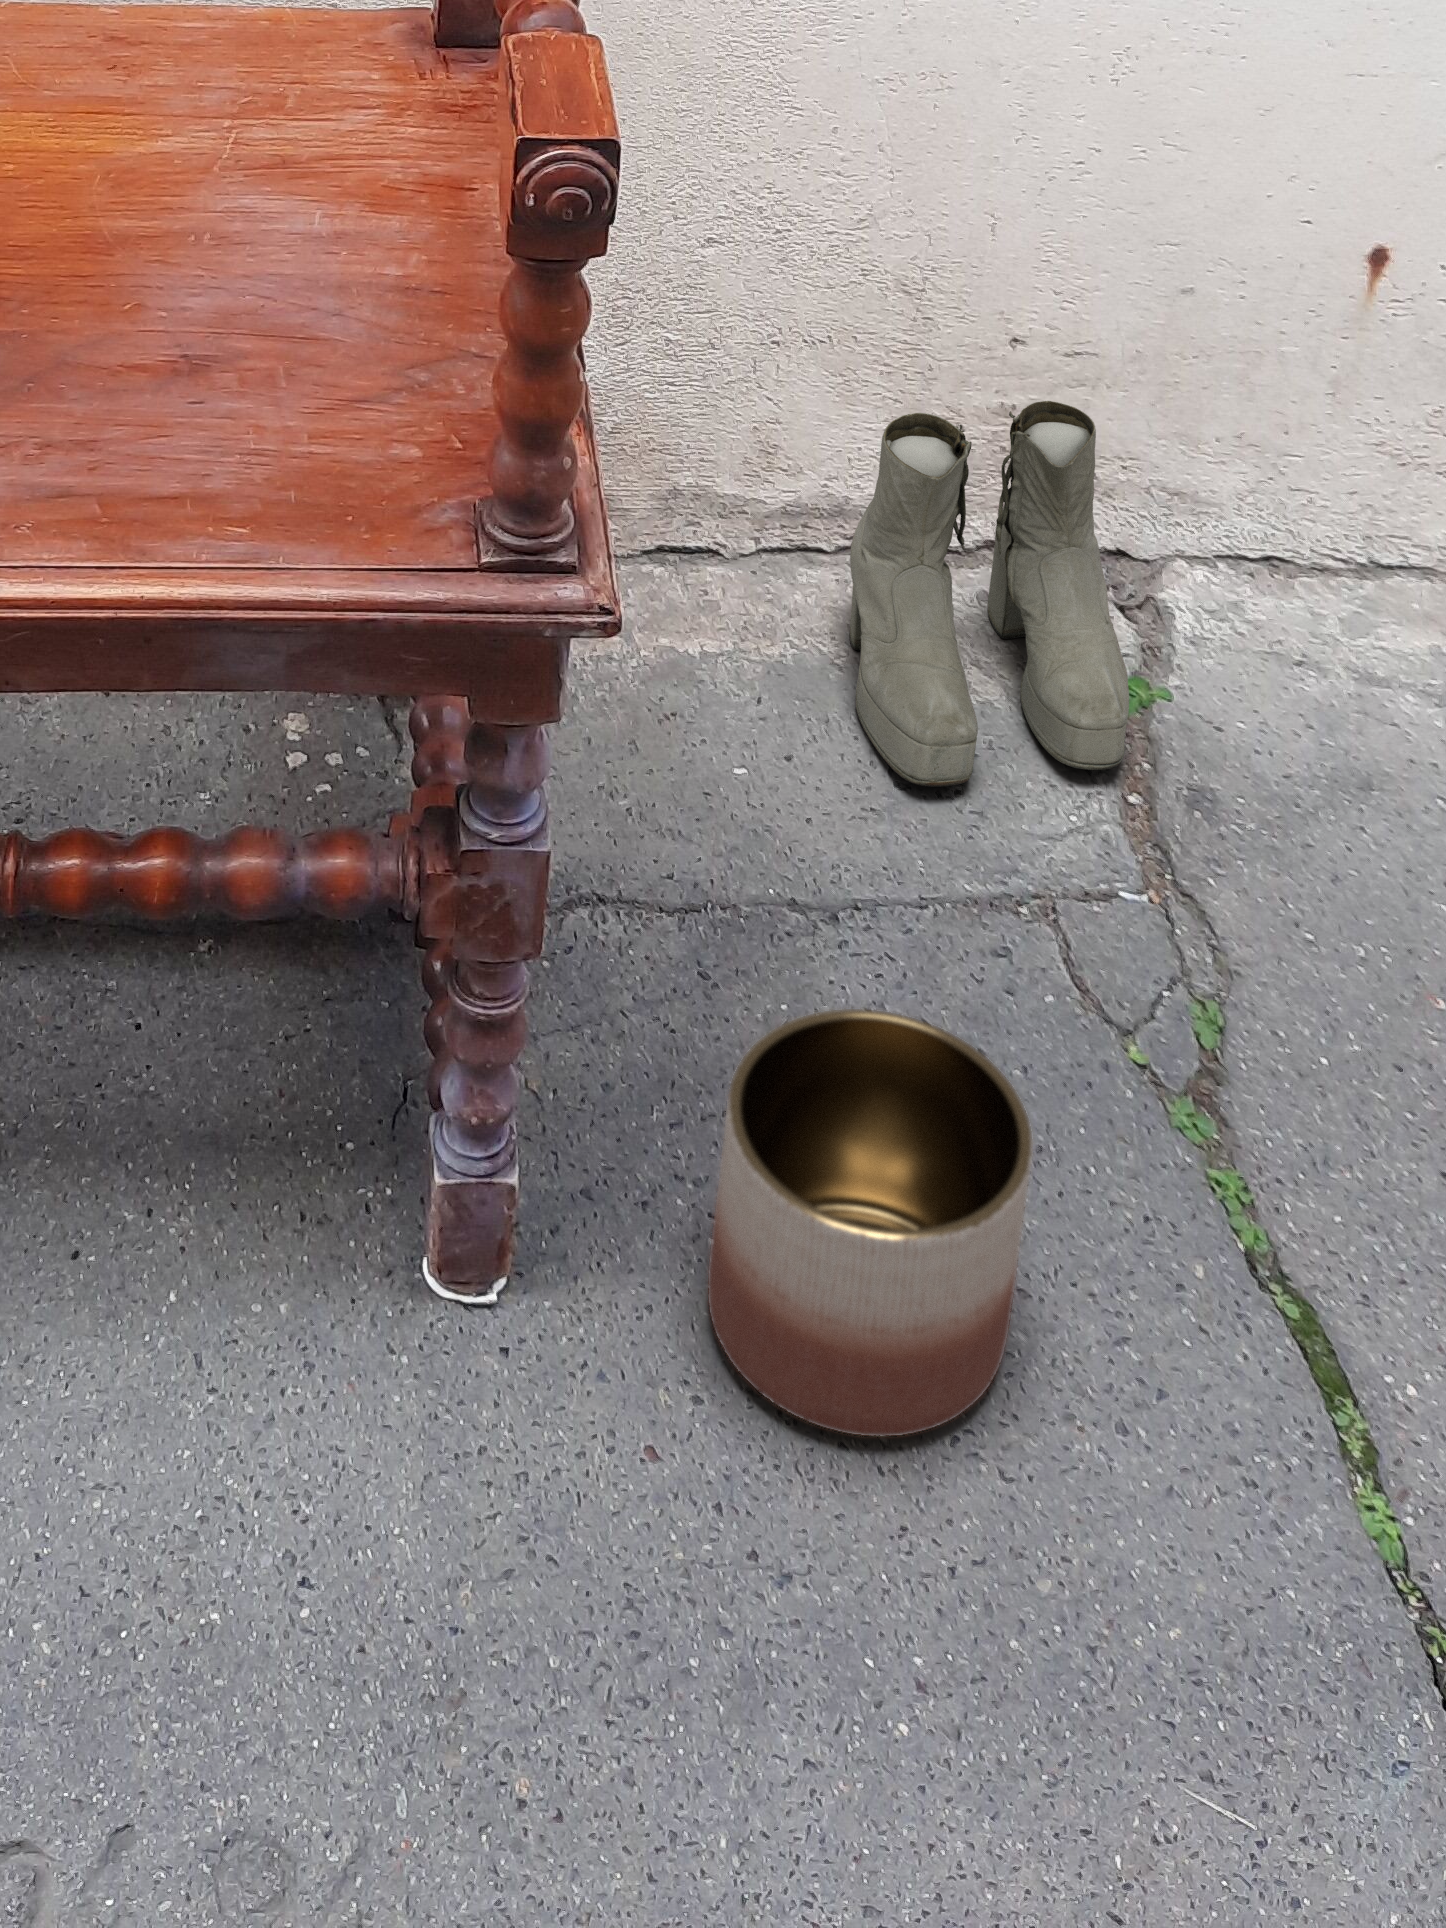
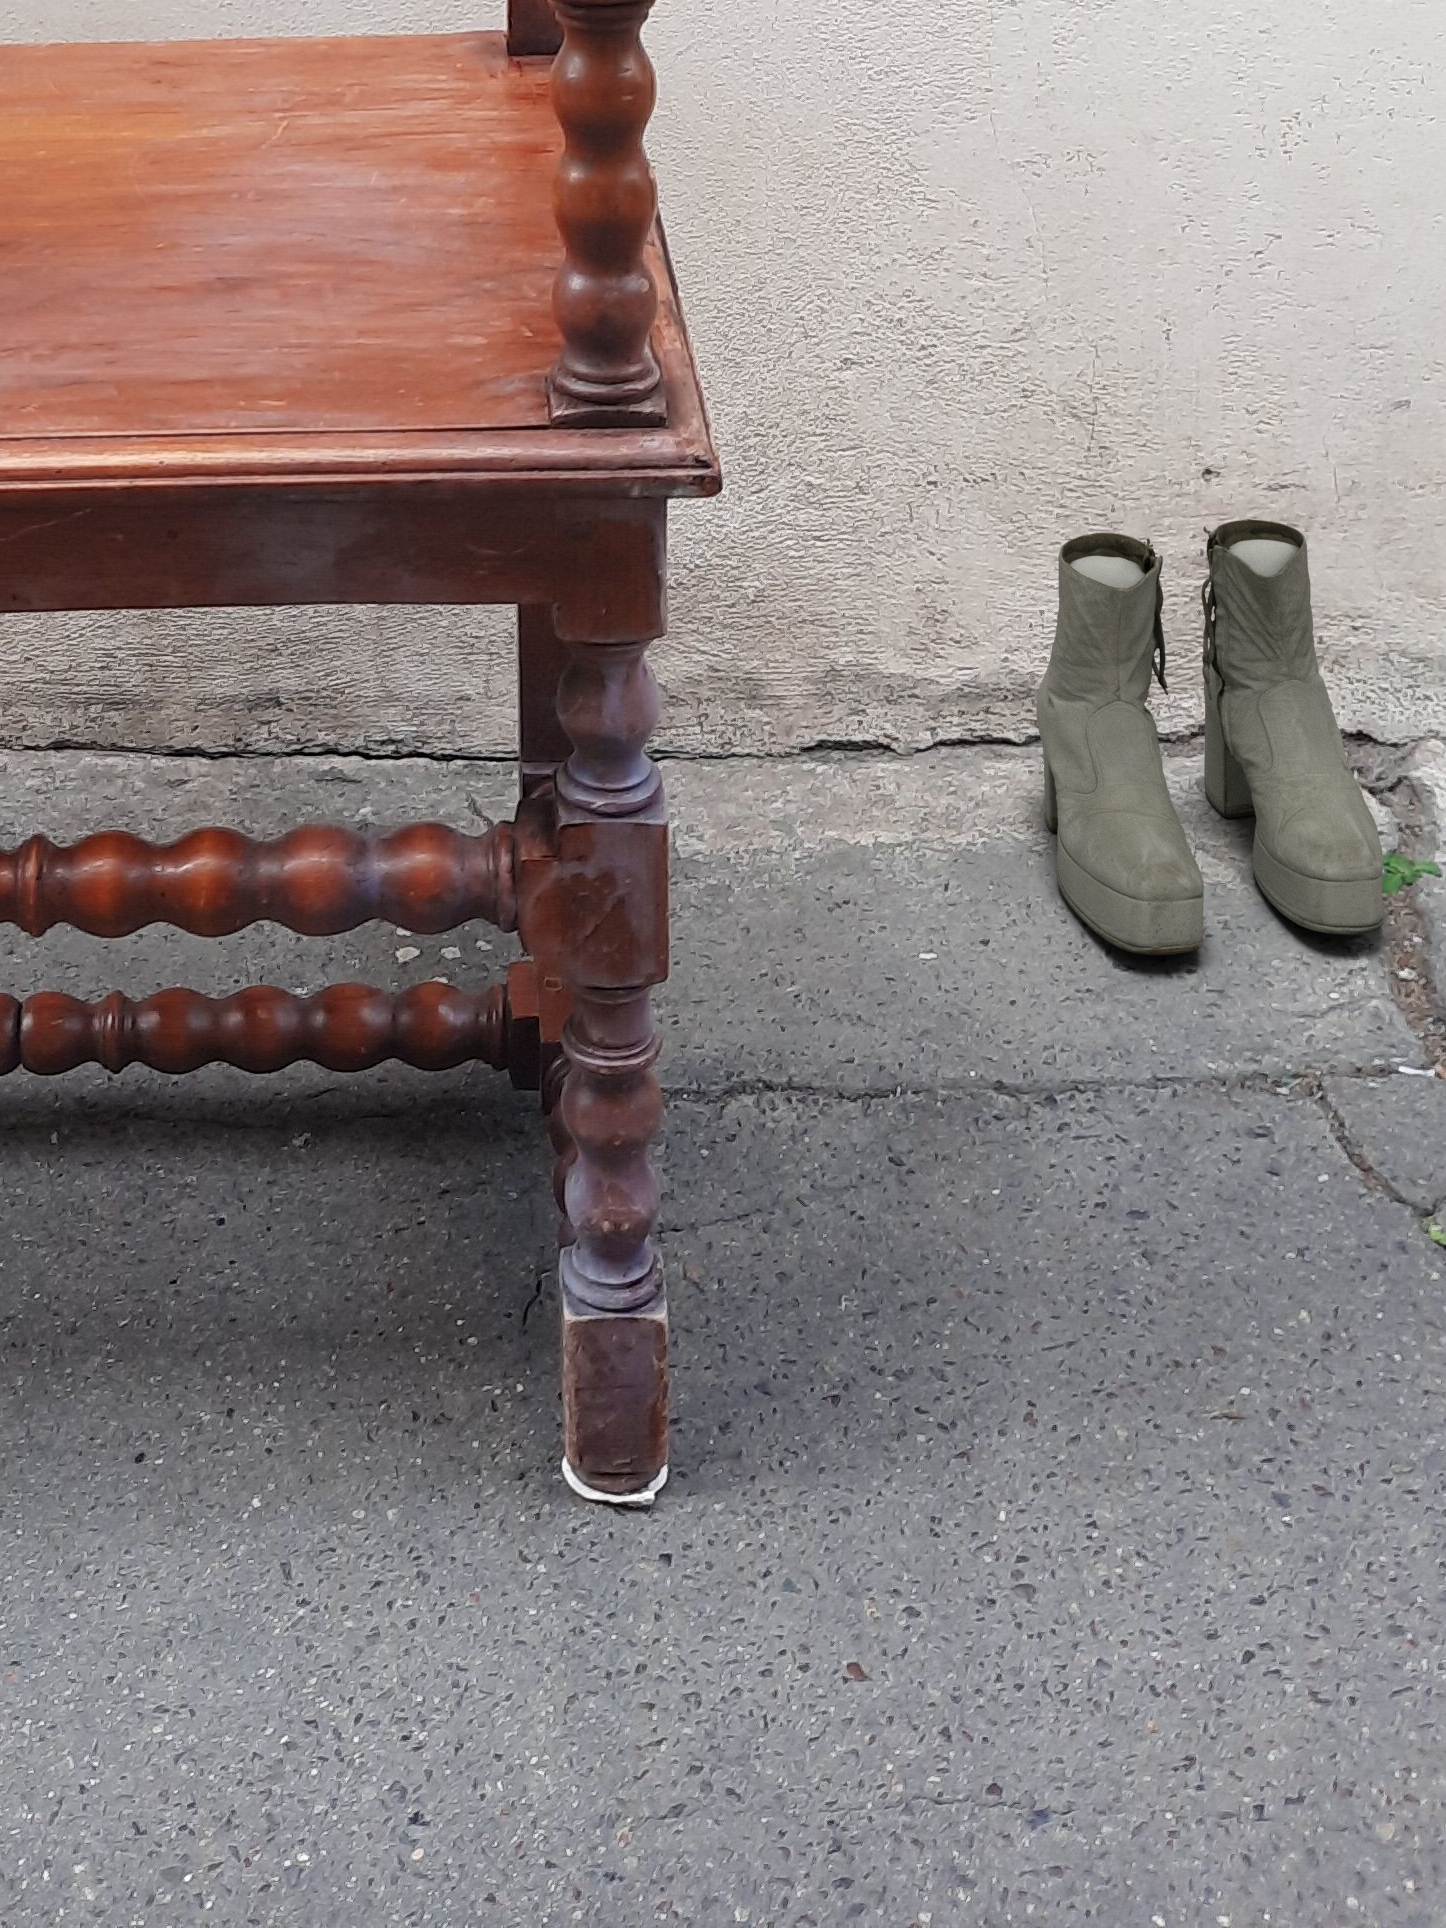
planter: present [708,1009,1033,1437] -> none [920,1108,1313,1648]

